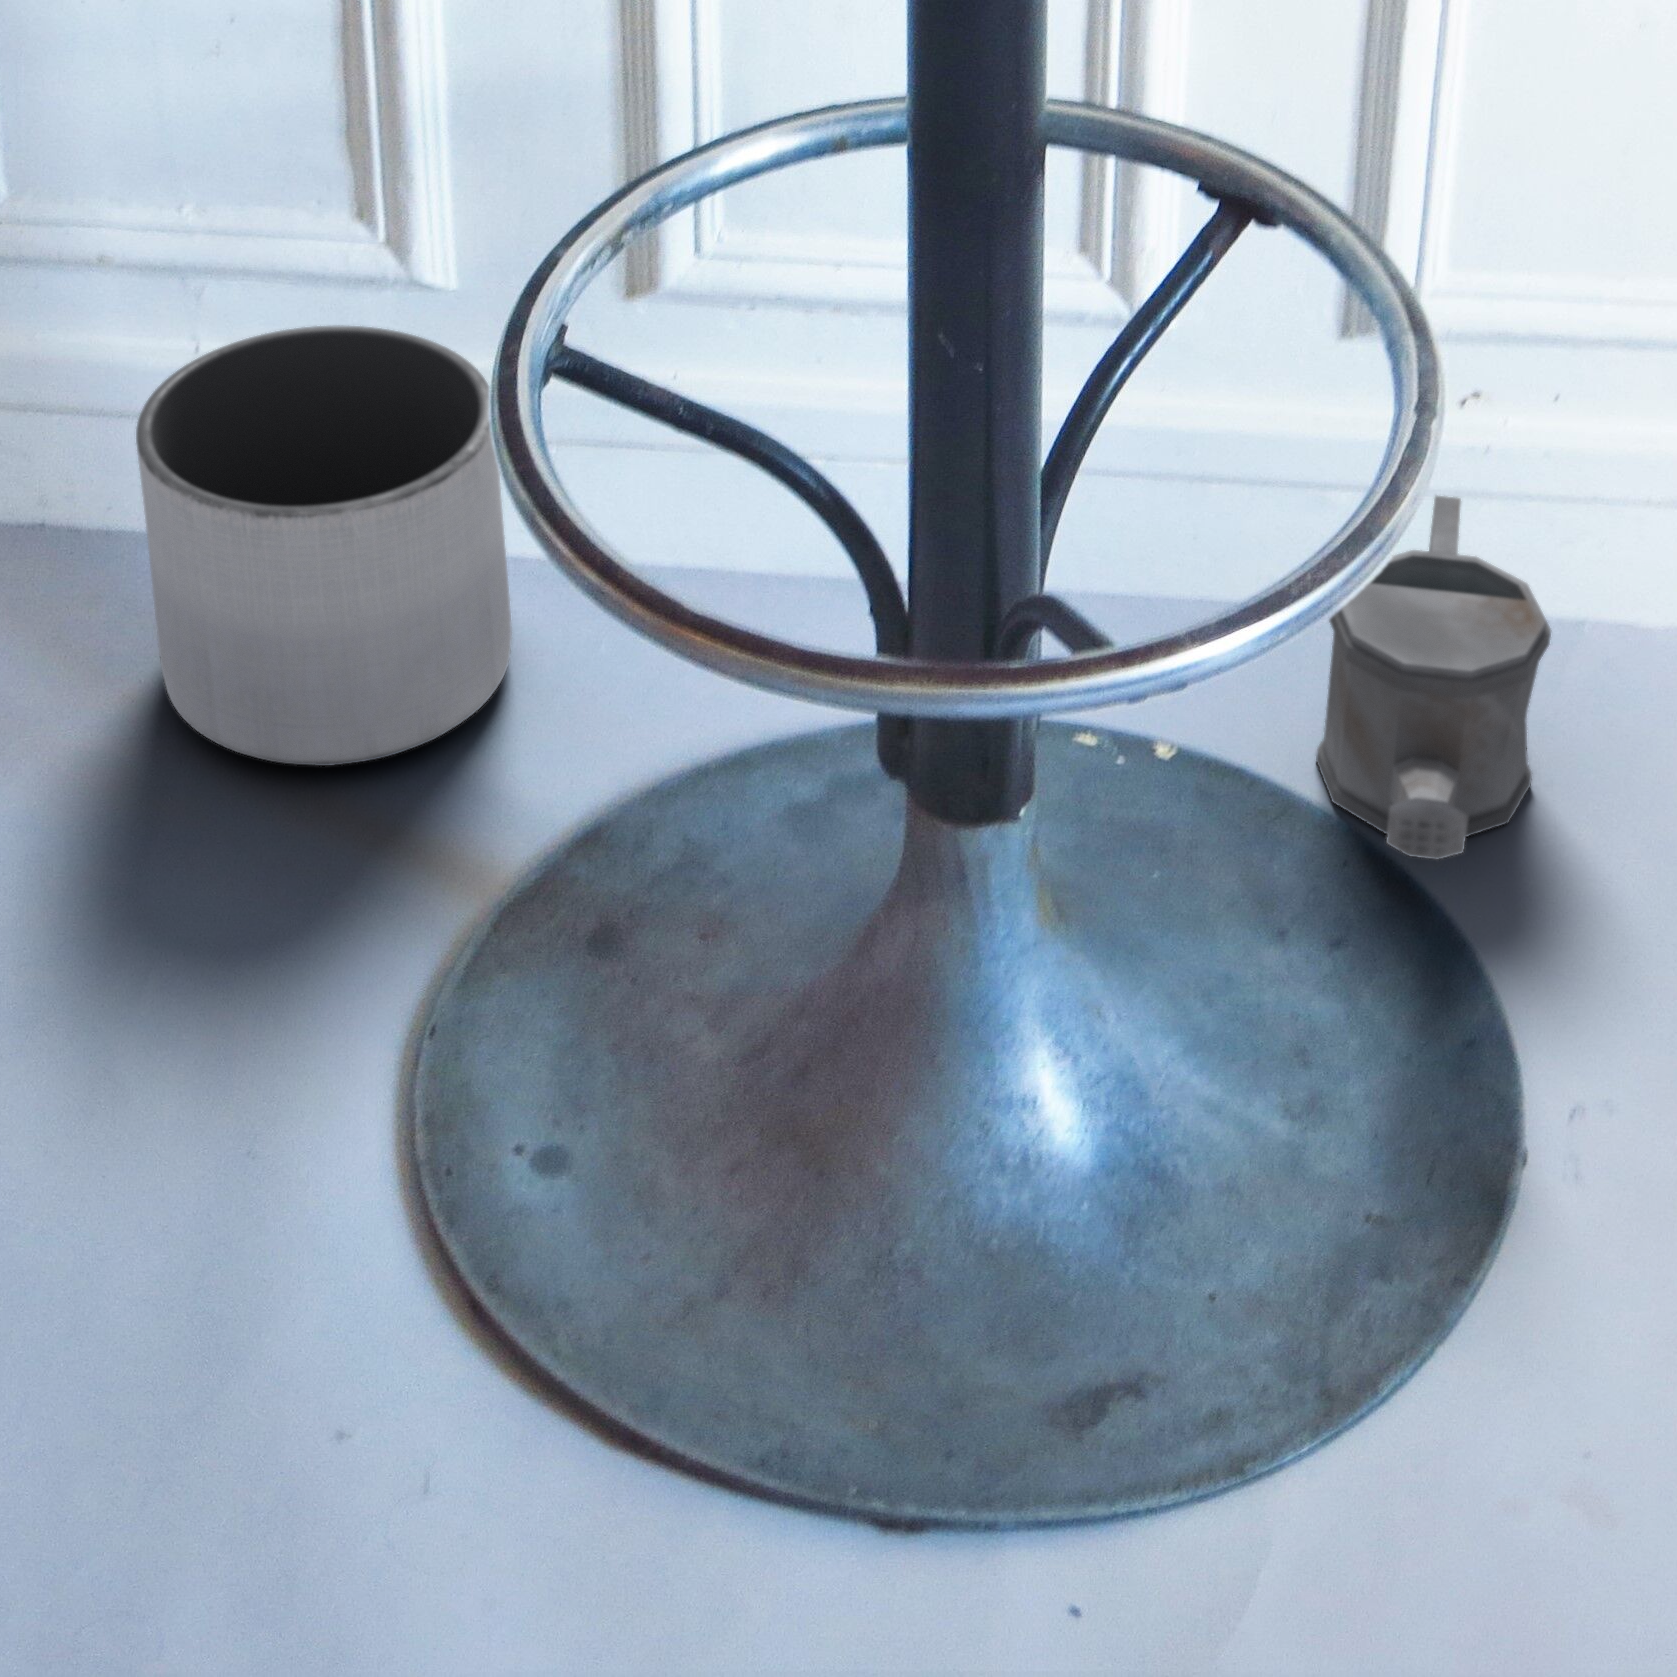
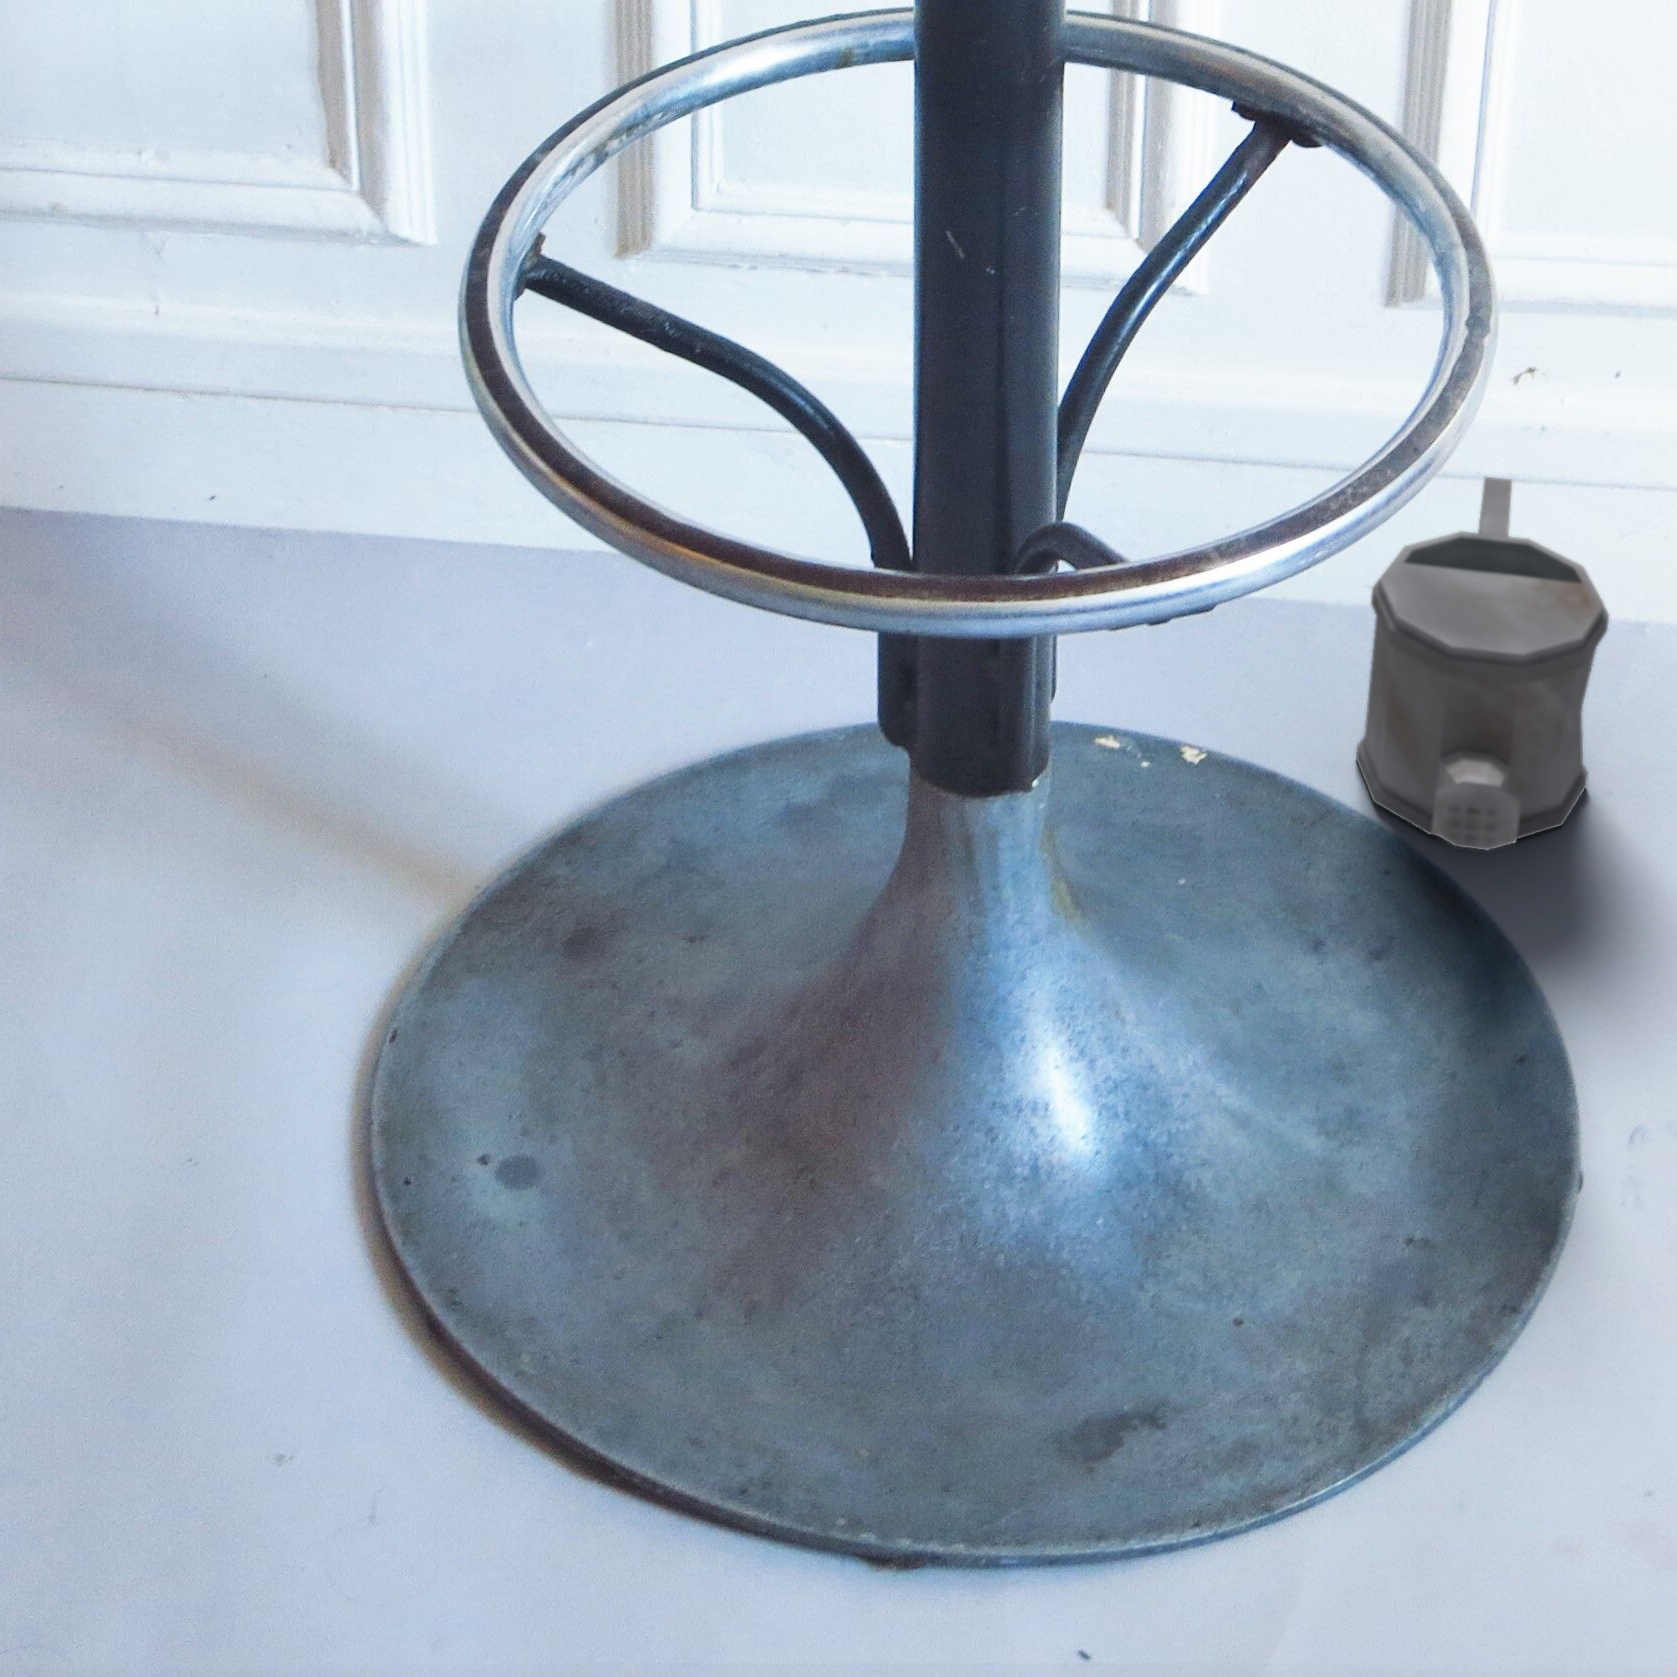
planter: present [136,326,512,766] -> none [87,284,492,753]

